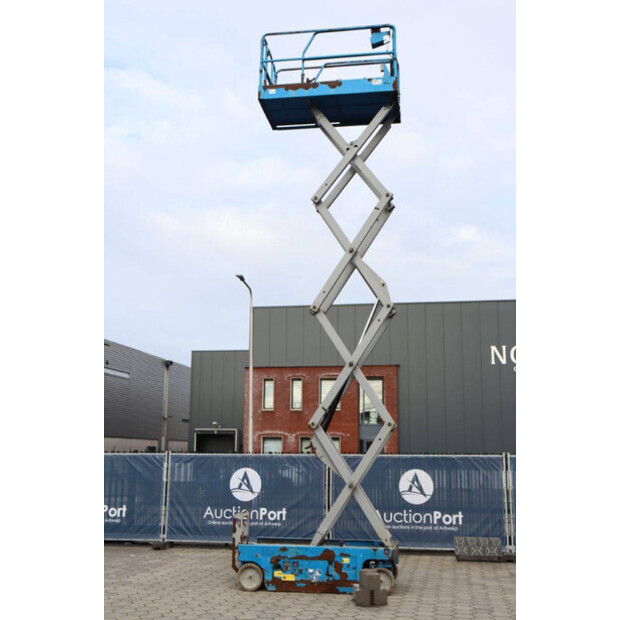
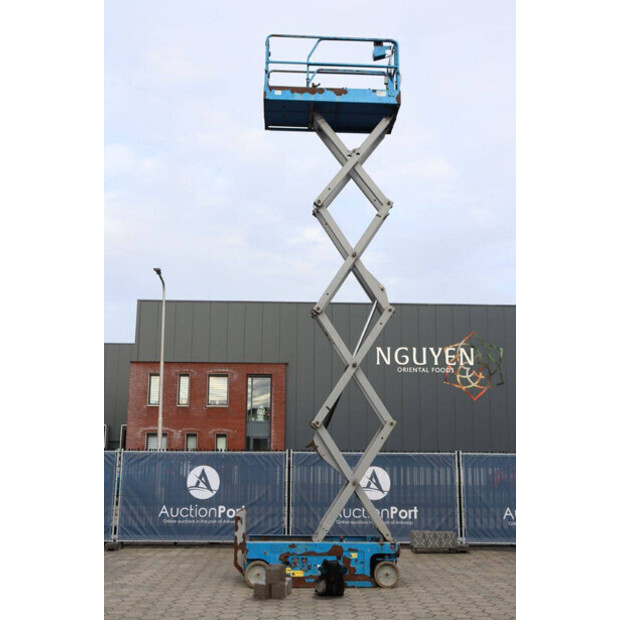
backpack: none [299,563,334,602] -> present [314,559,348,596]
cardboard box: present [353,569,388,606] -> present [253,563,292,599]

